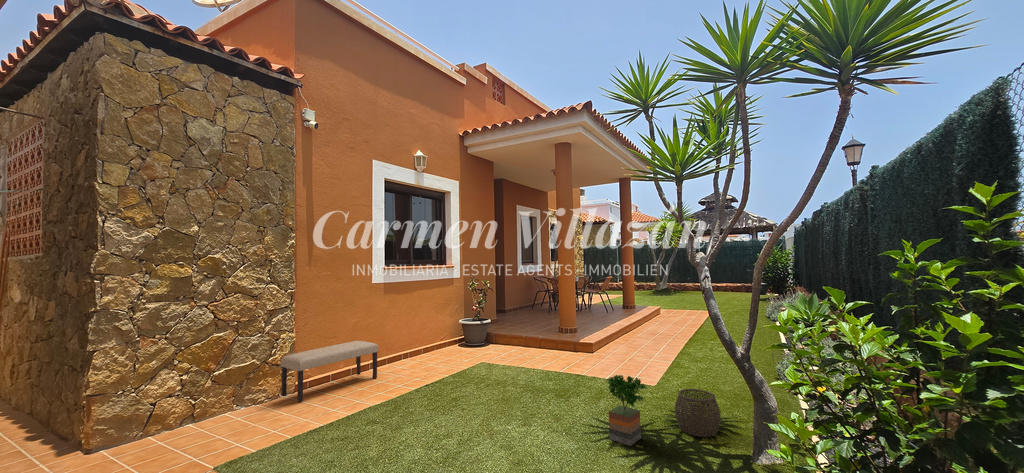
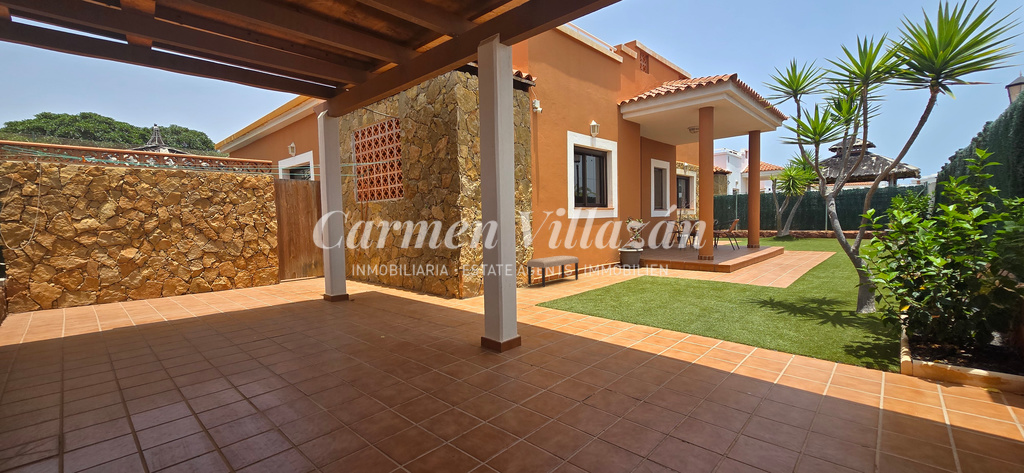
potted tree: present [608,375,646,446] -> none [756,268,784,307]
woven basket: present [675,389,721,437] -> none [802,280,835,306]

